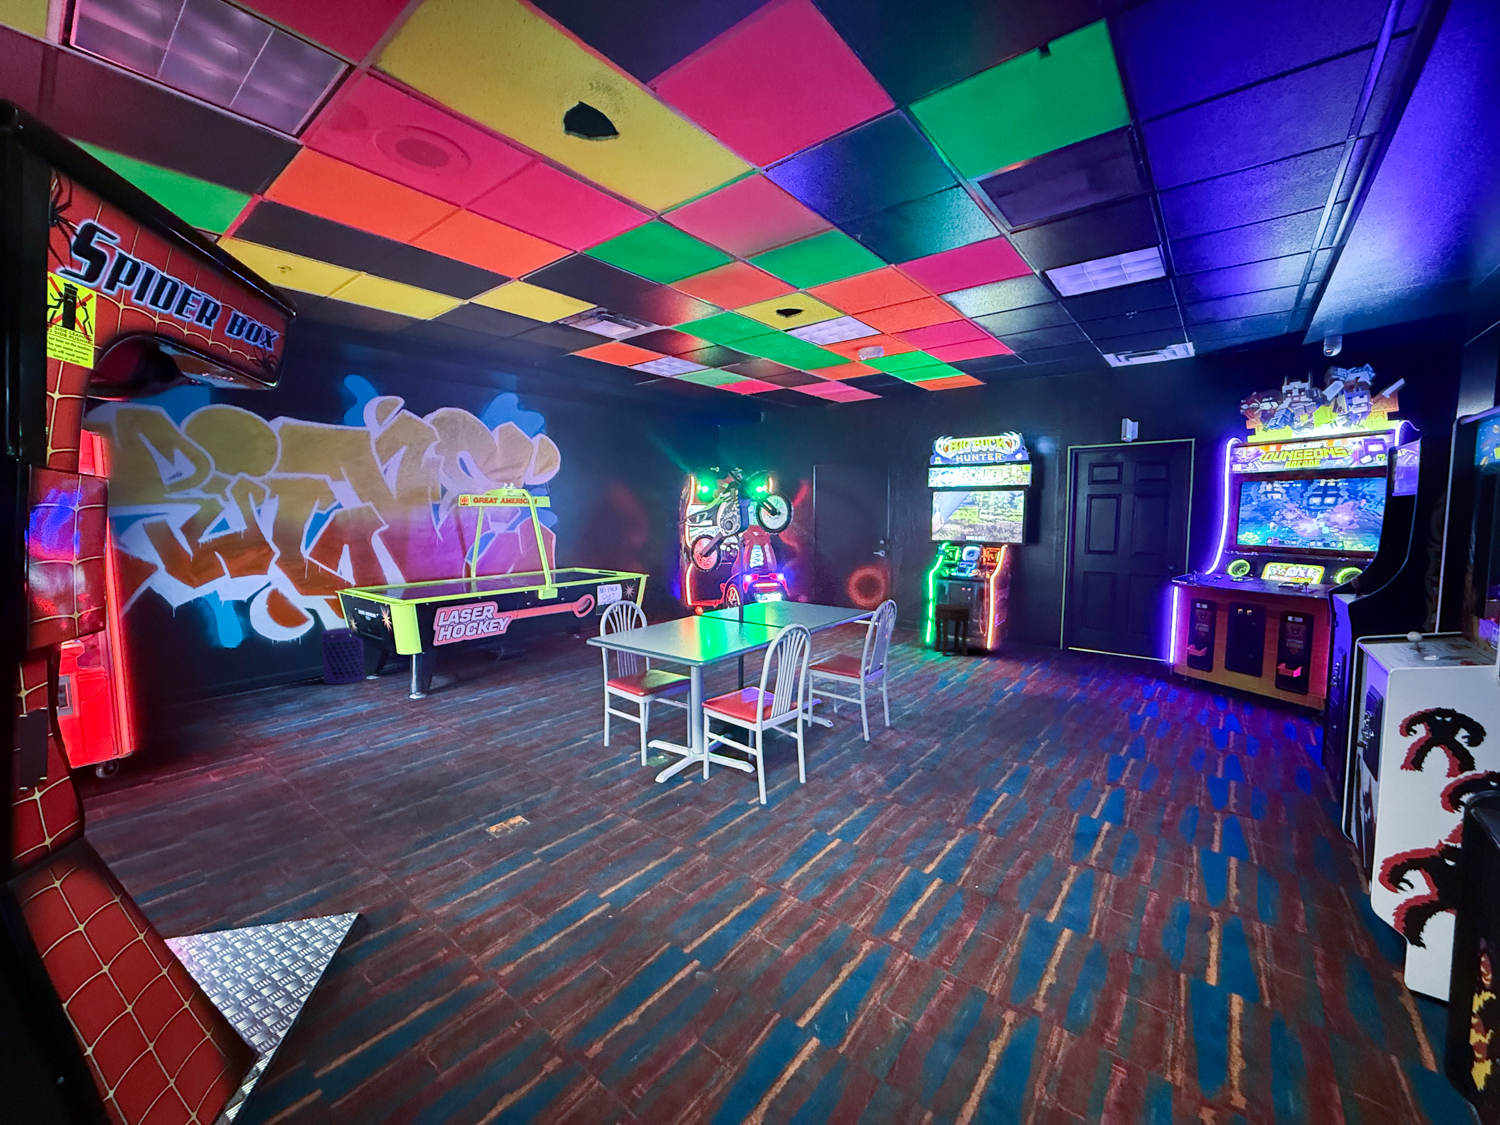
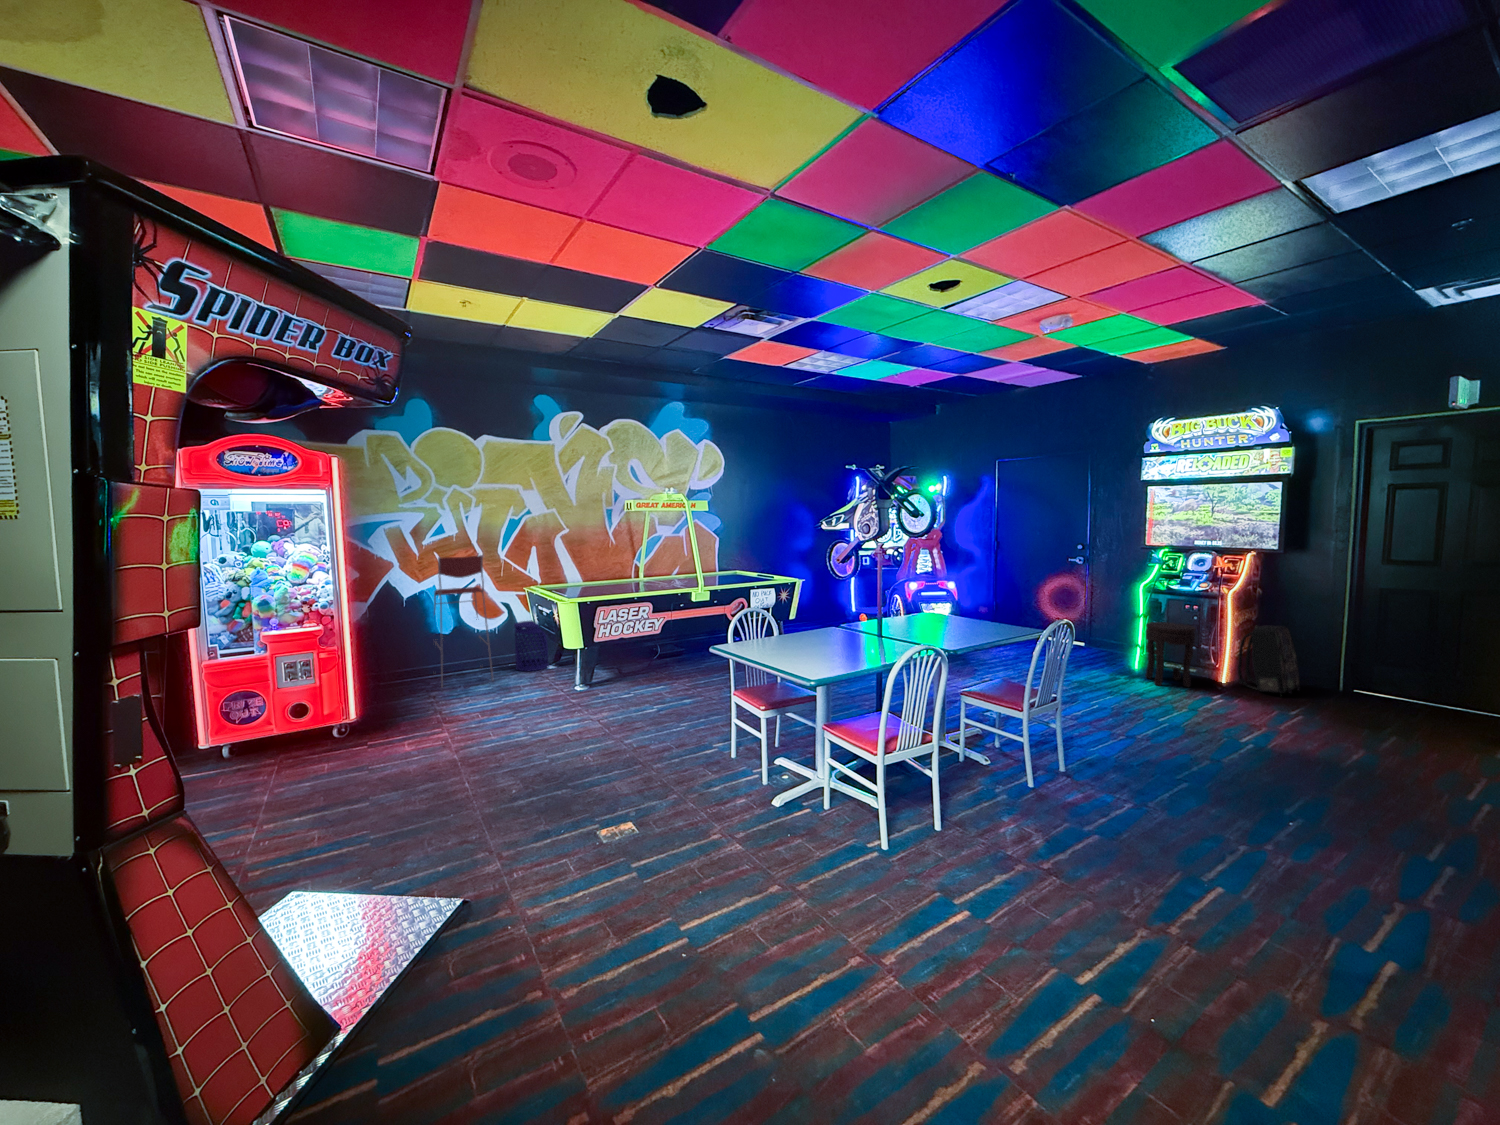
bar stool: none [215,555,301,710] -> present [434,555,493,687]
backpack: none [998,603,1039,659] -> present [1238,626,1300,694]

